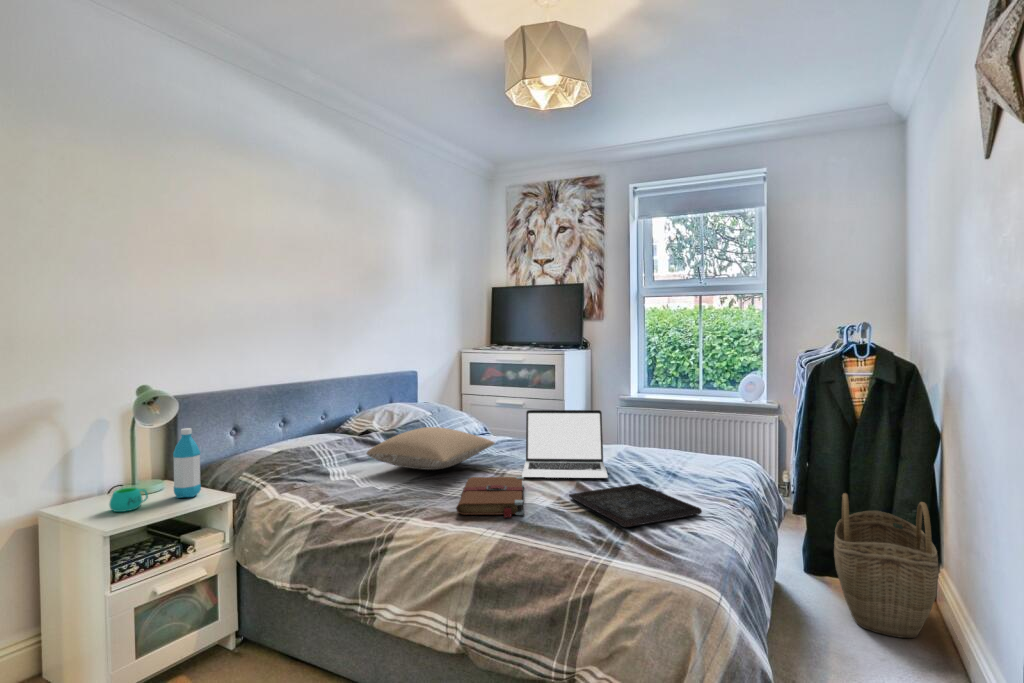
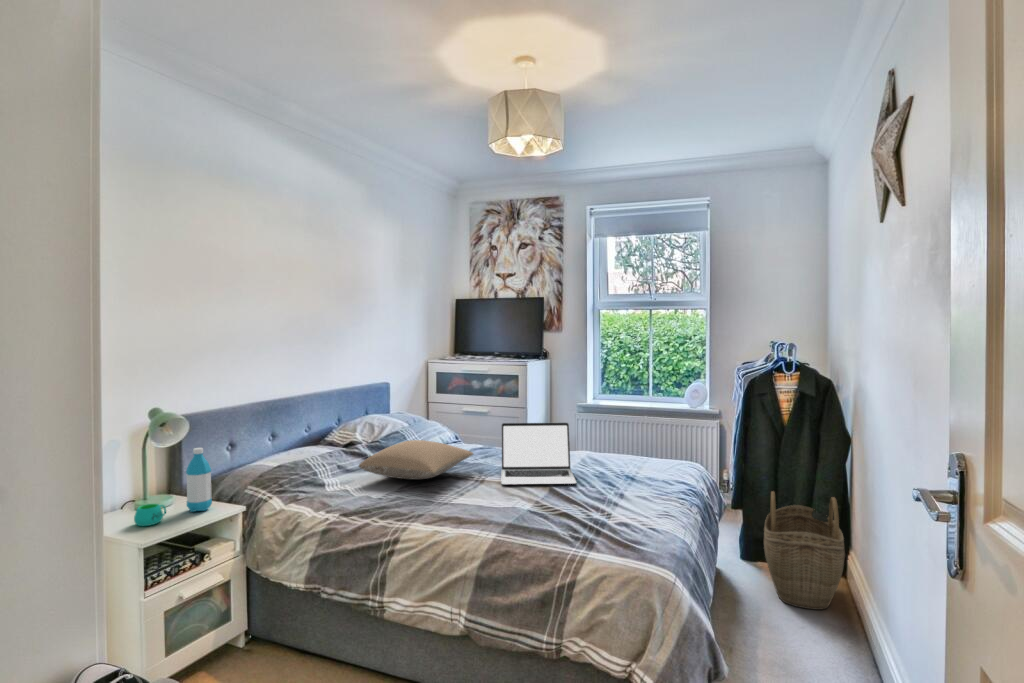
book: present [456,477,524,518] -> none [452,484,510,521]
tray: present [569,484,702,527] -> none [545,488,657,526]

